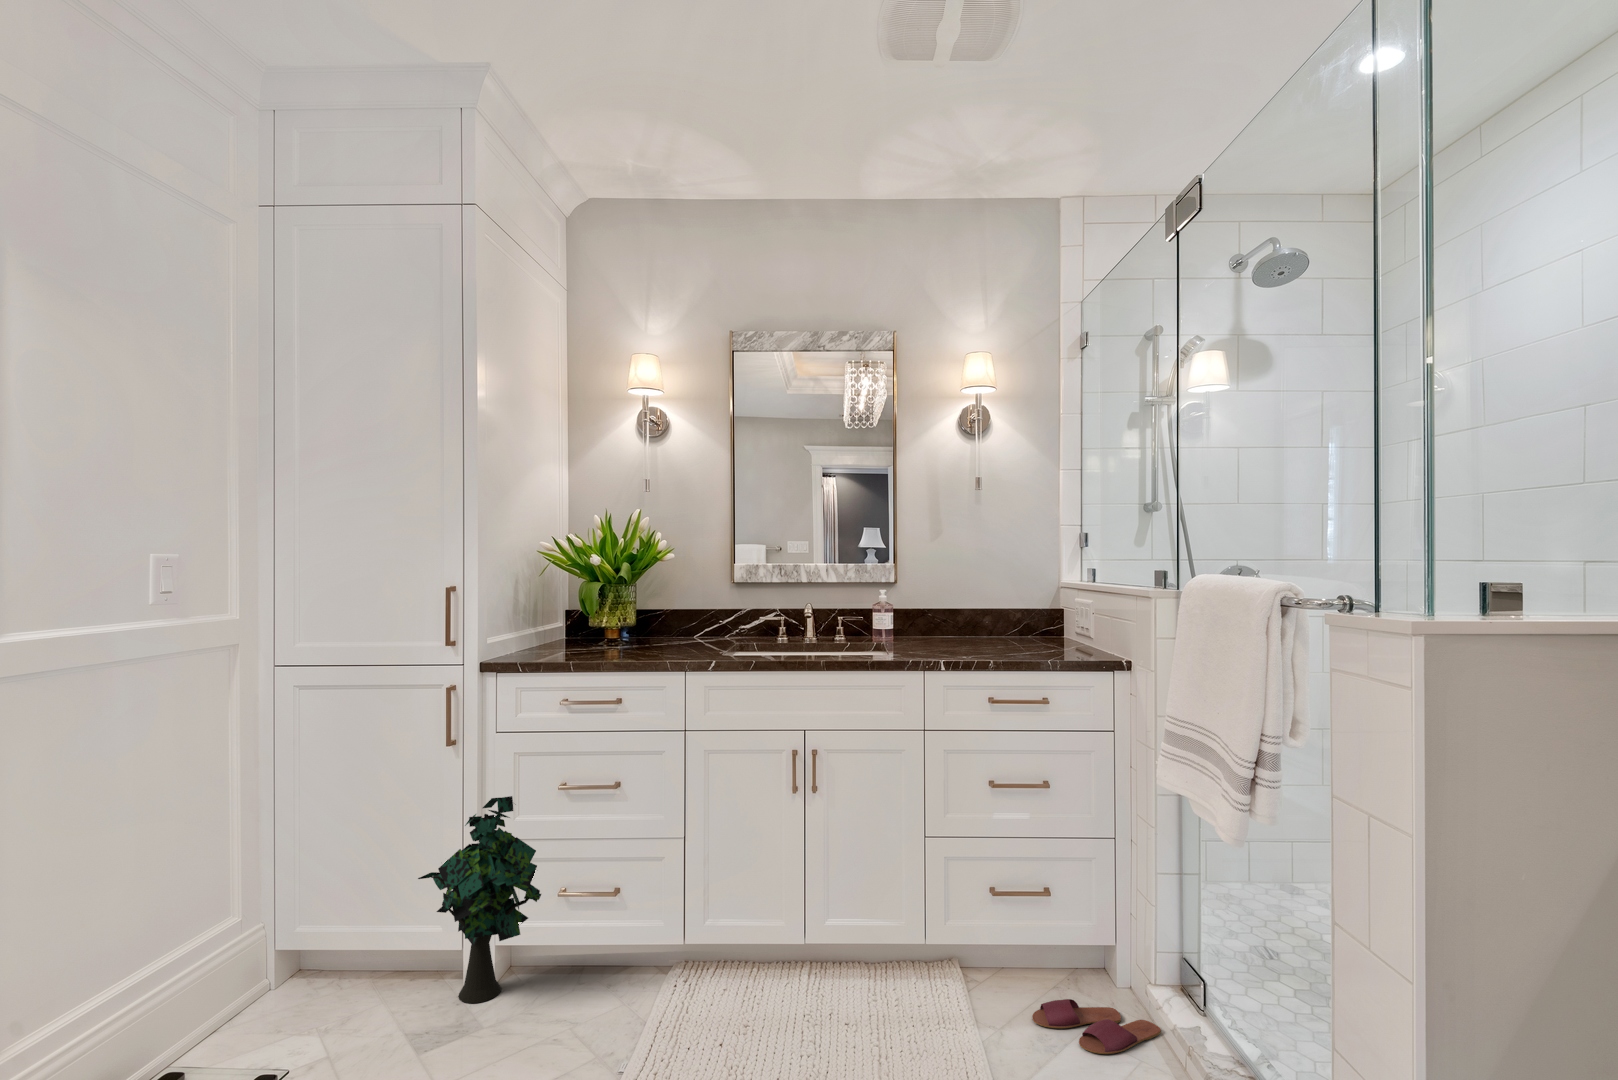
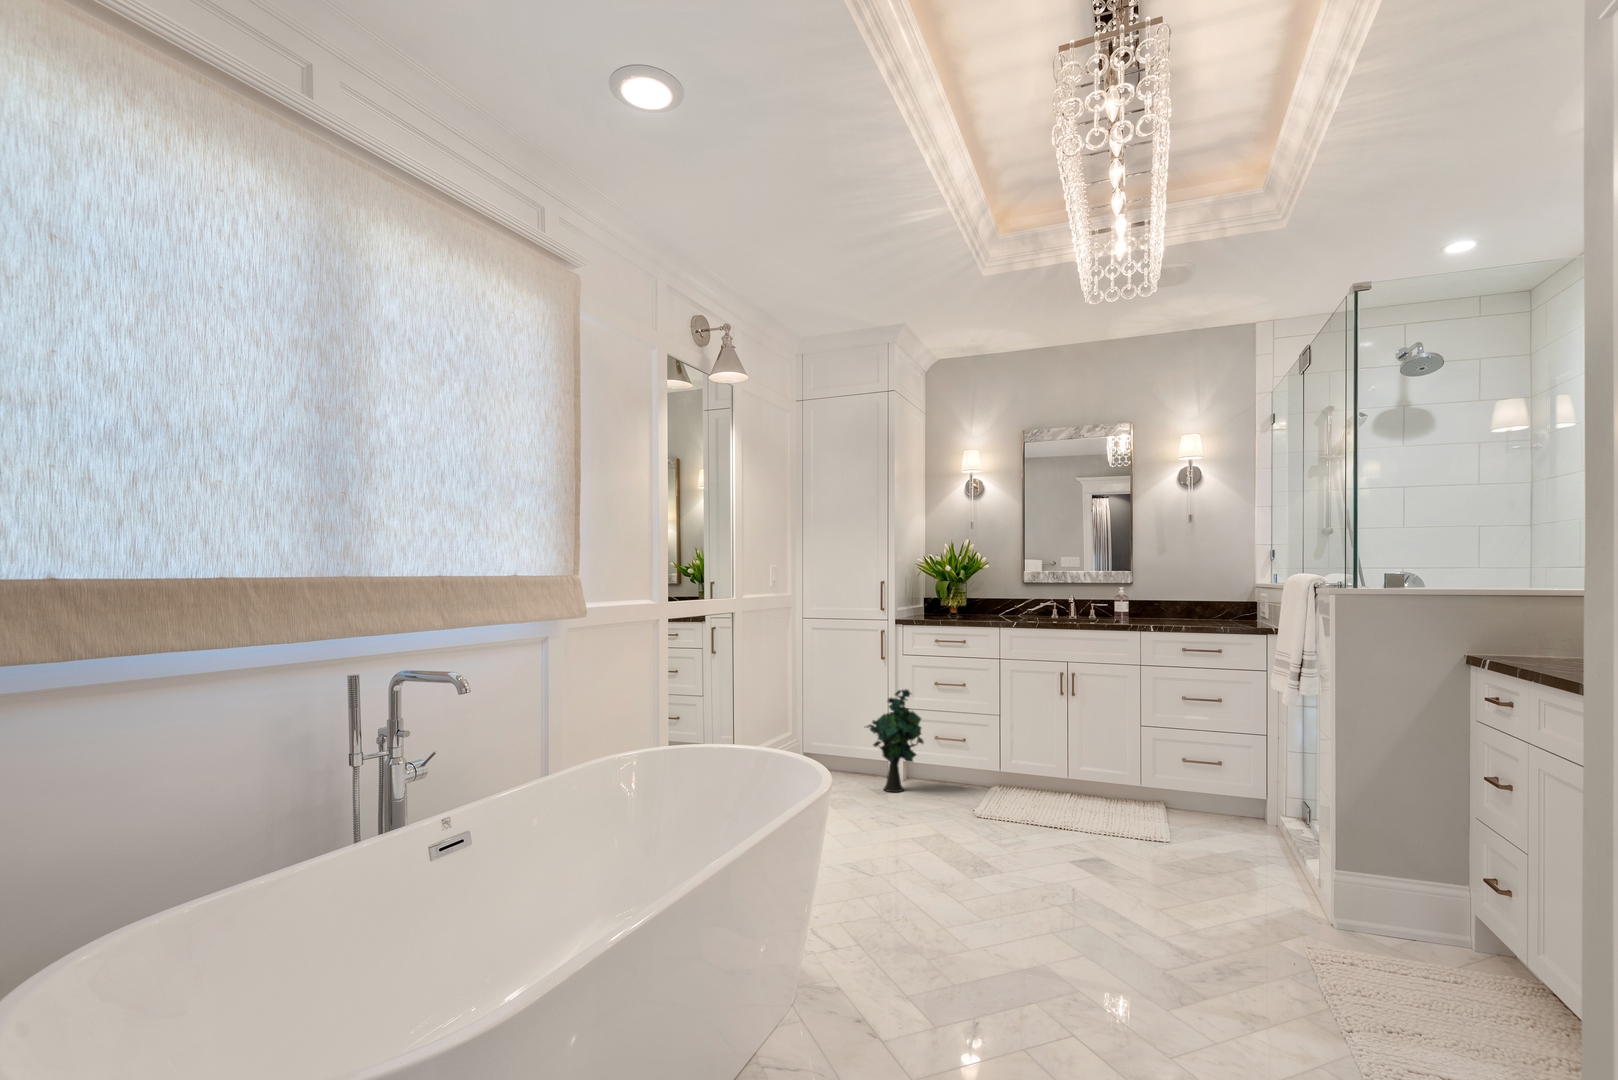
slippers: present [1032,999,1161,1054] -> none [1204,818,1283,840]

